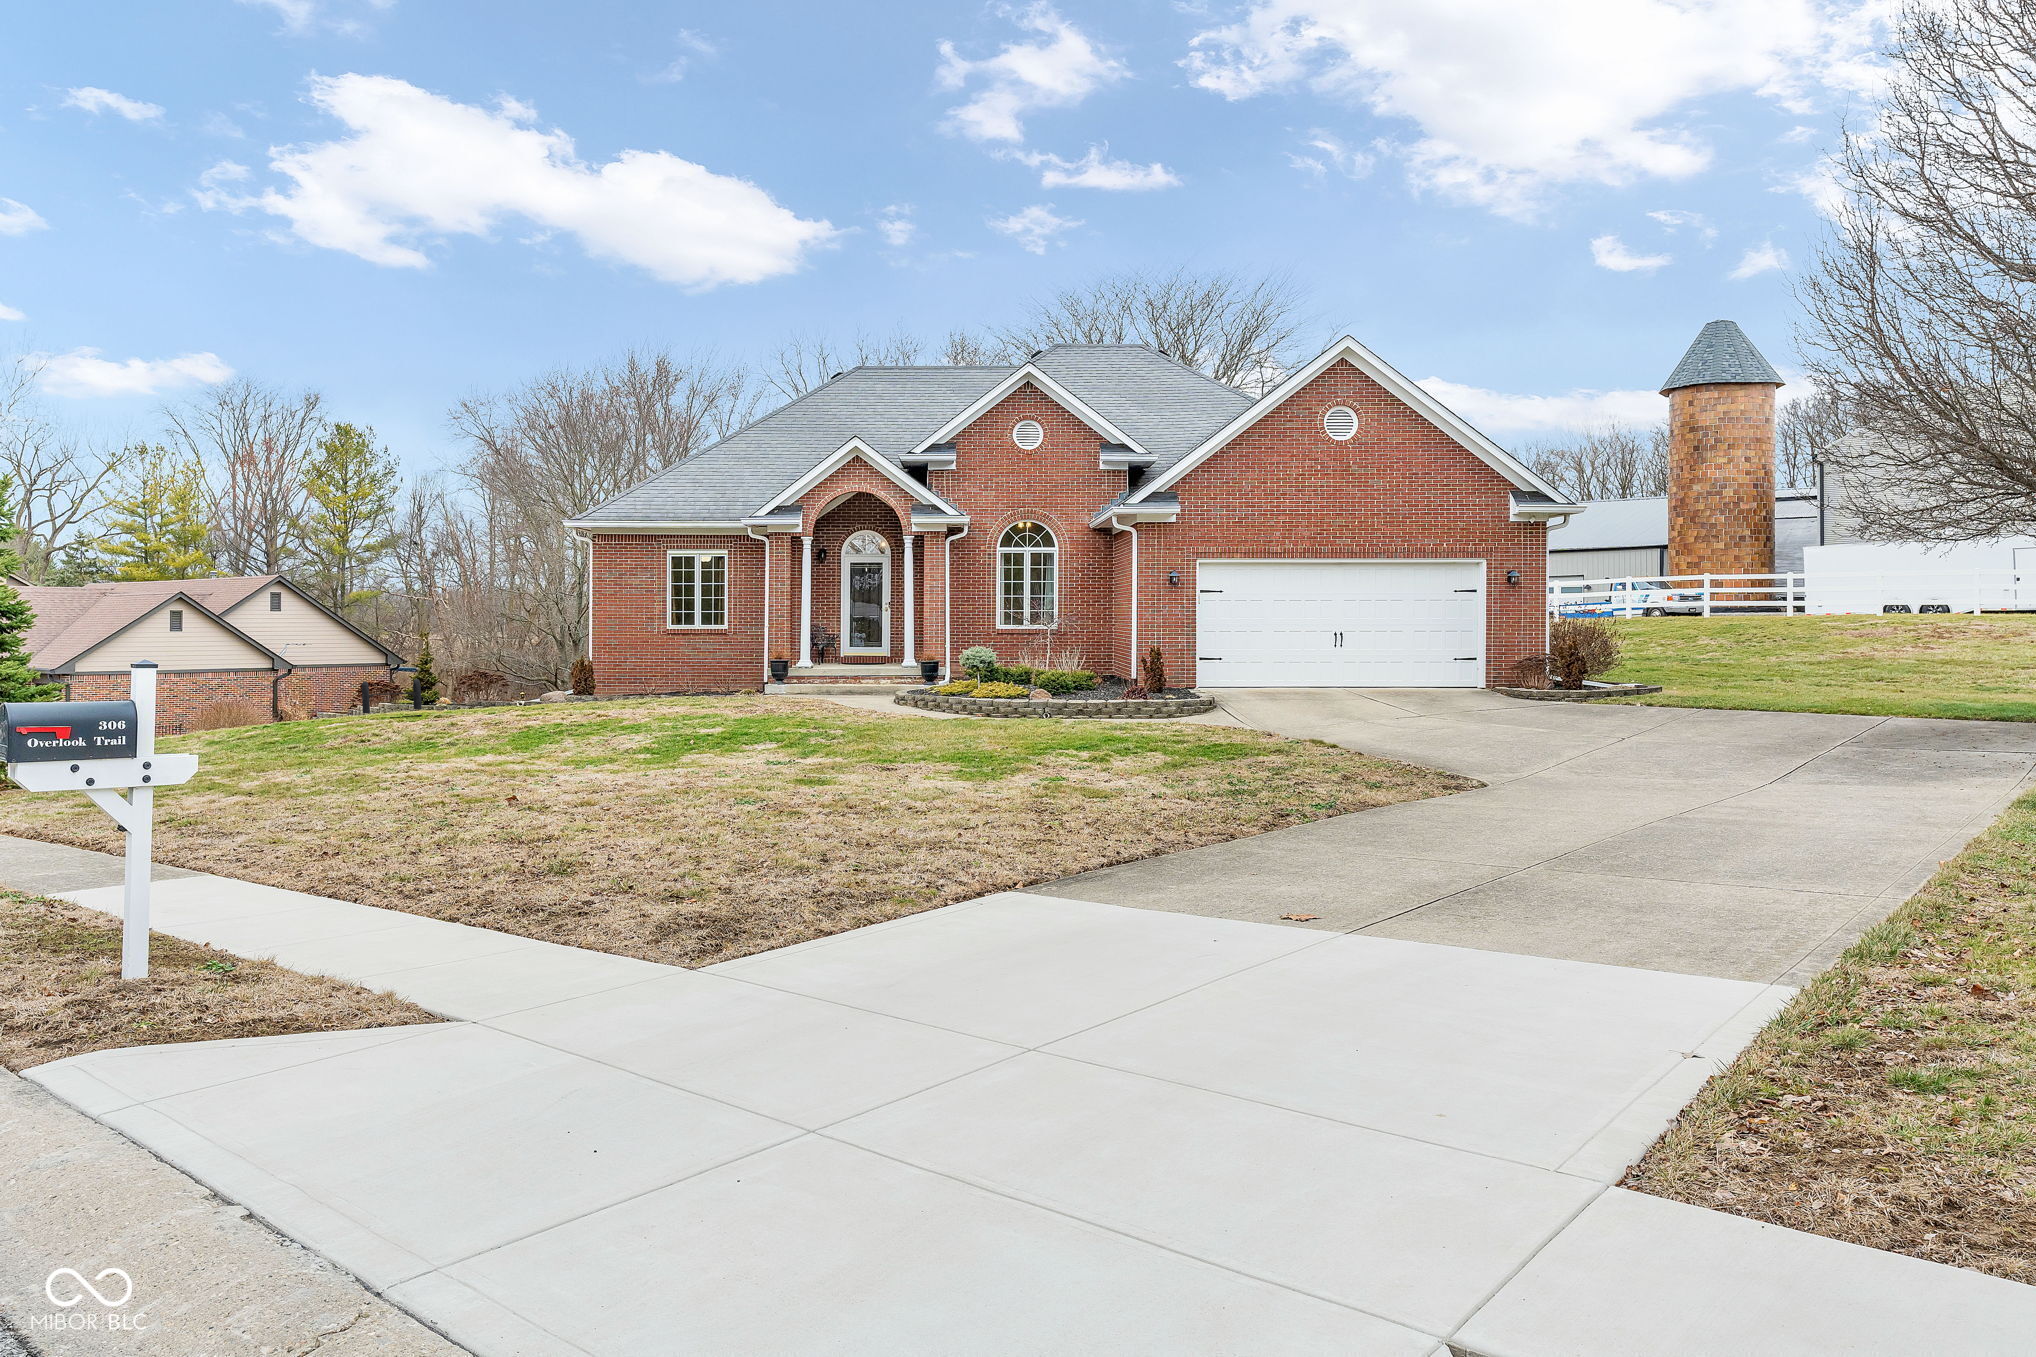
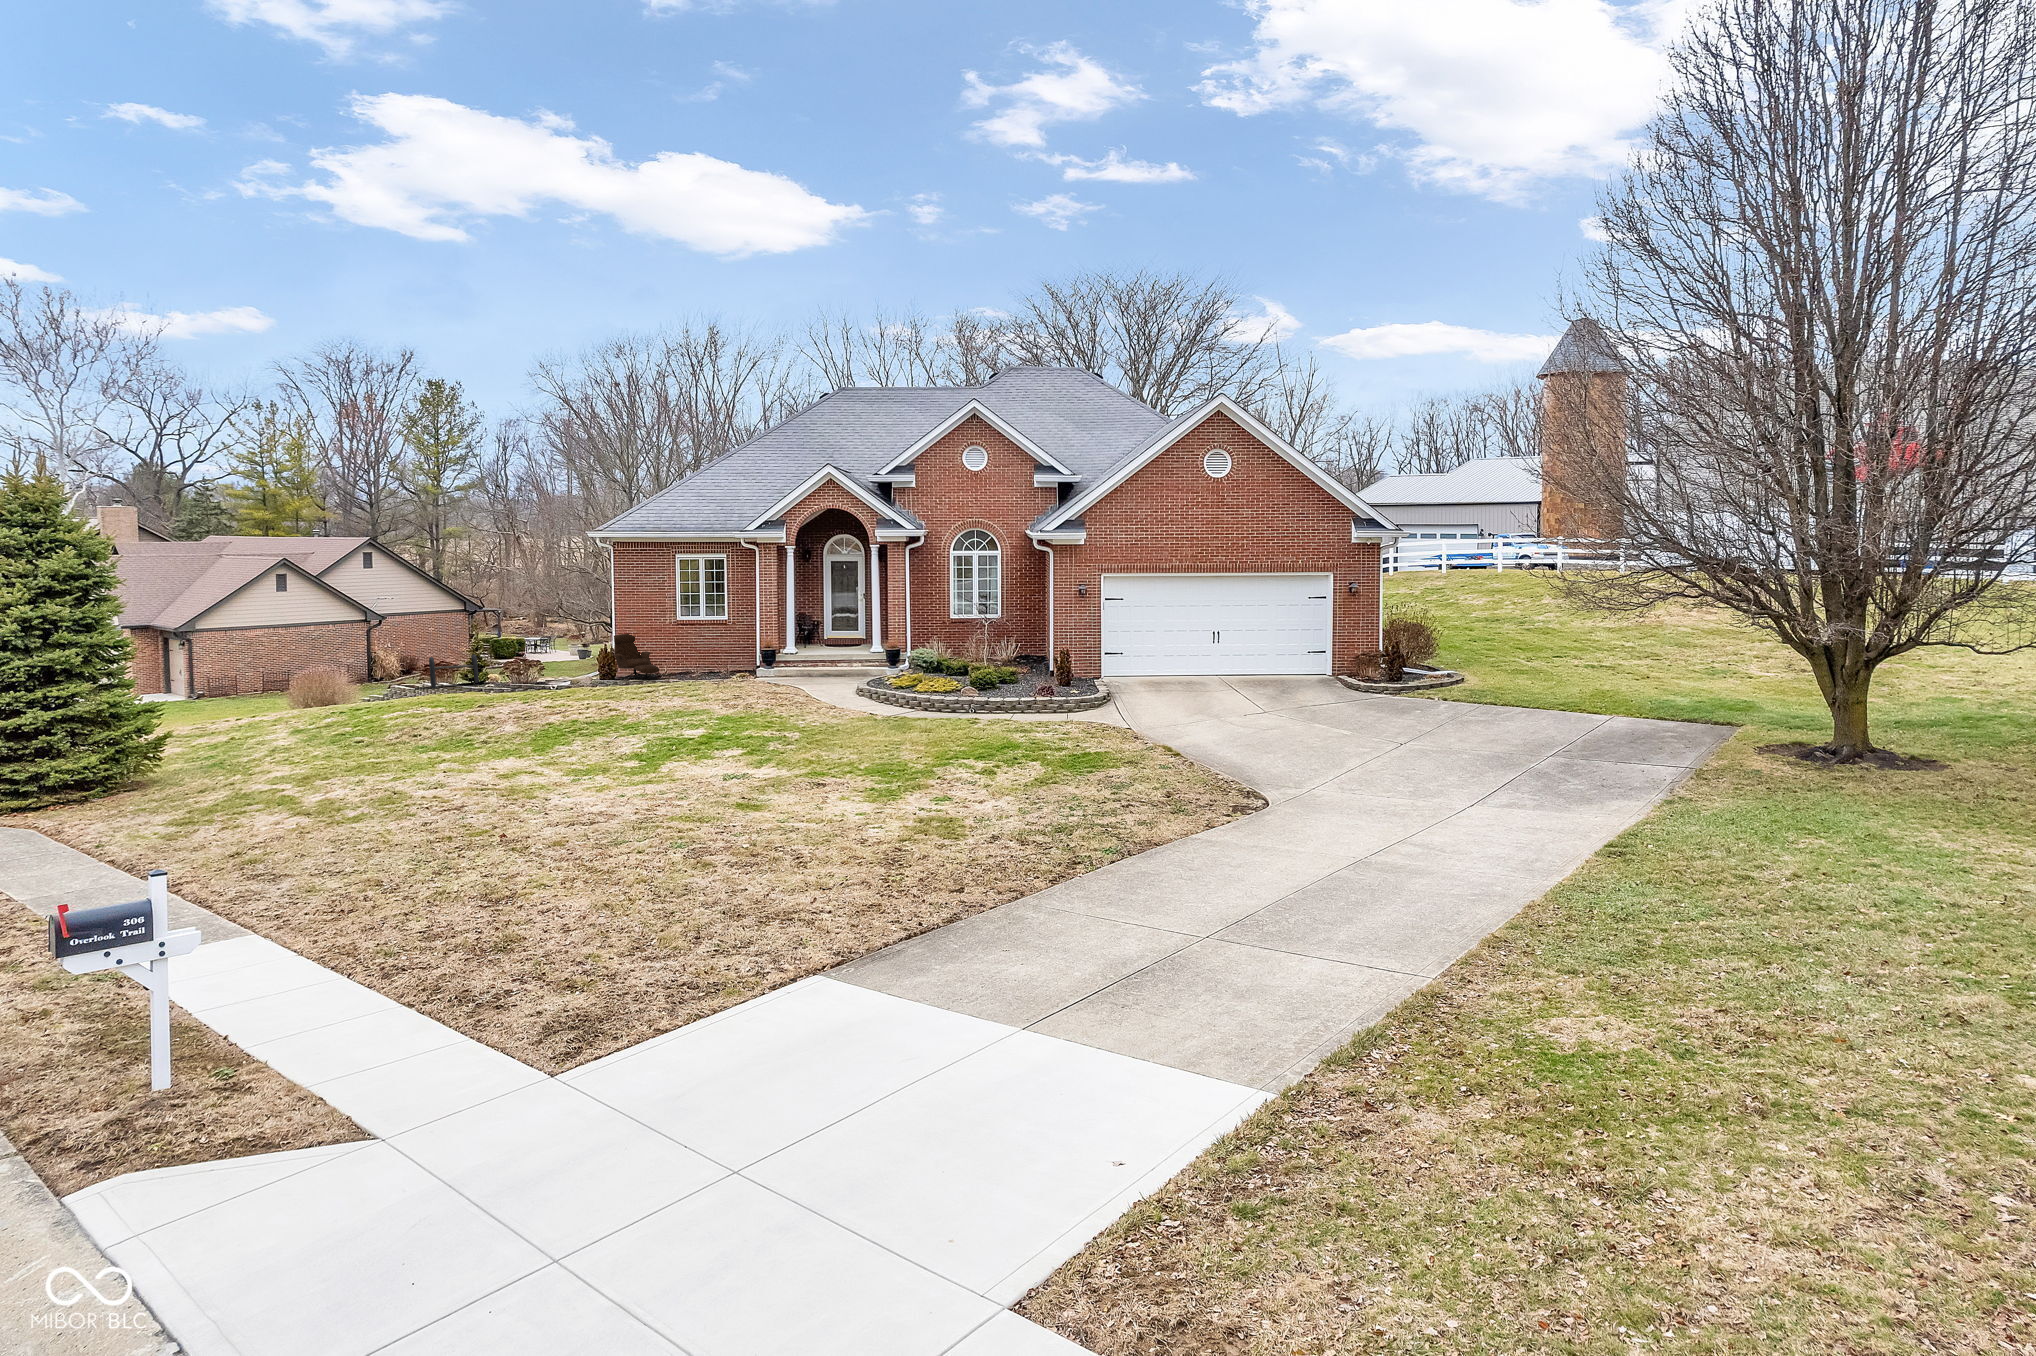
lounge chair: none [587,653,645,708] -> present [613,634,659,680]

